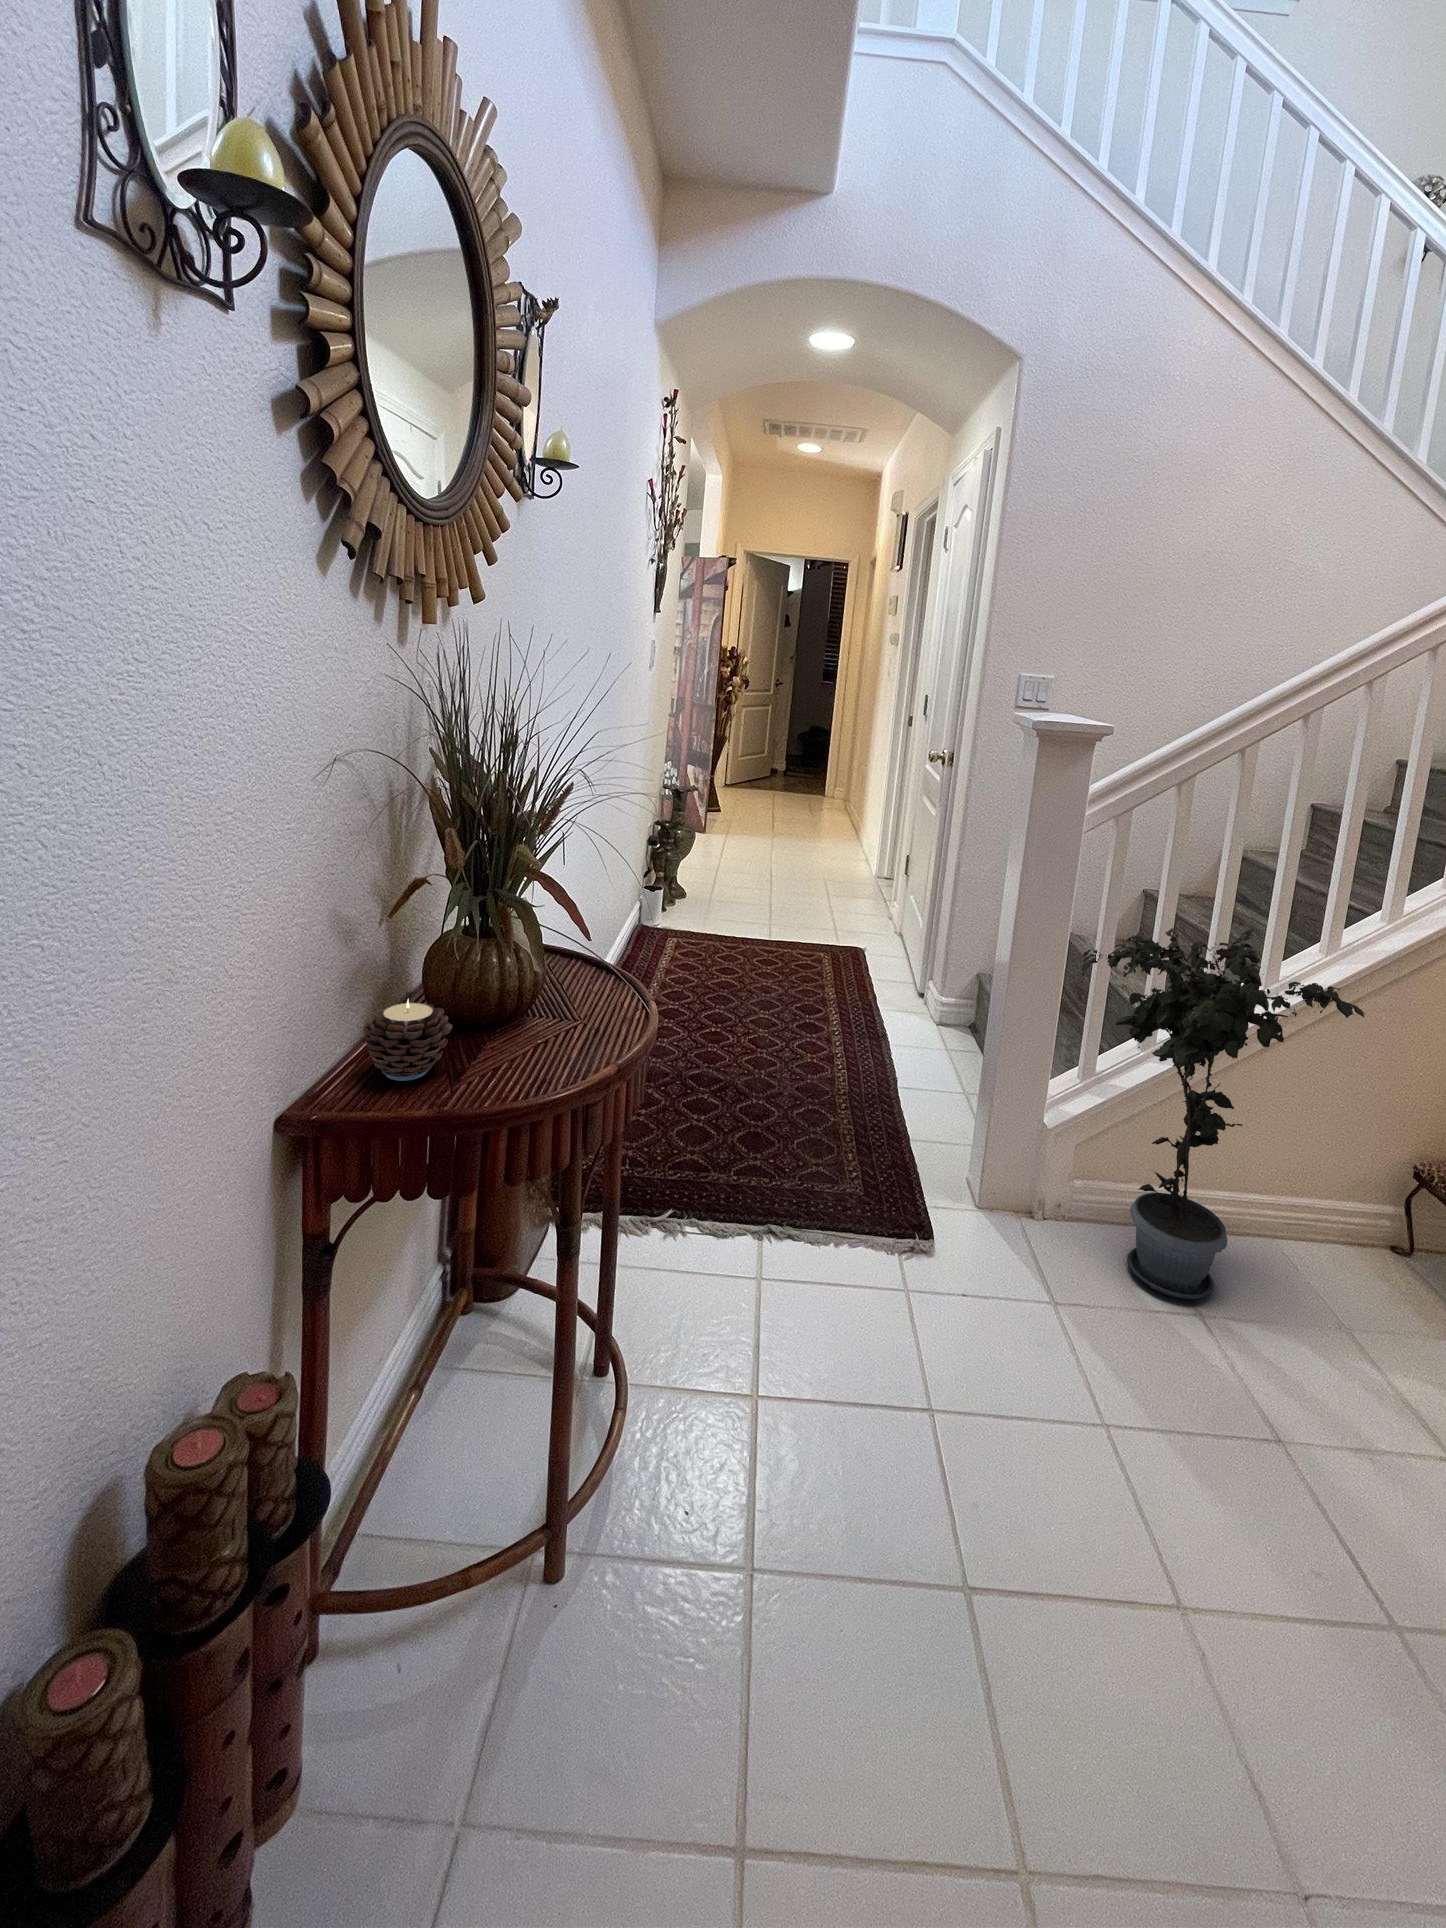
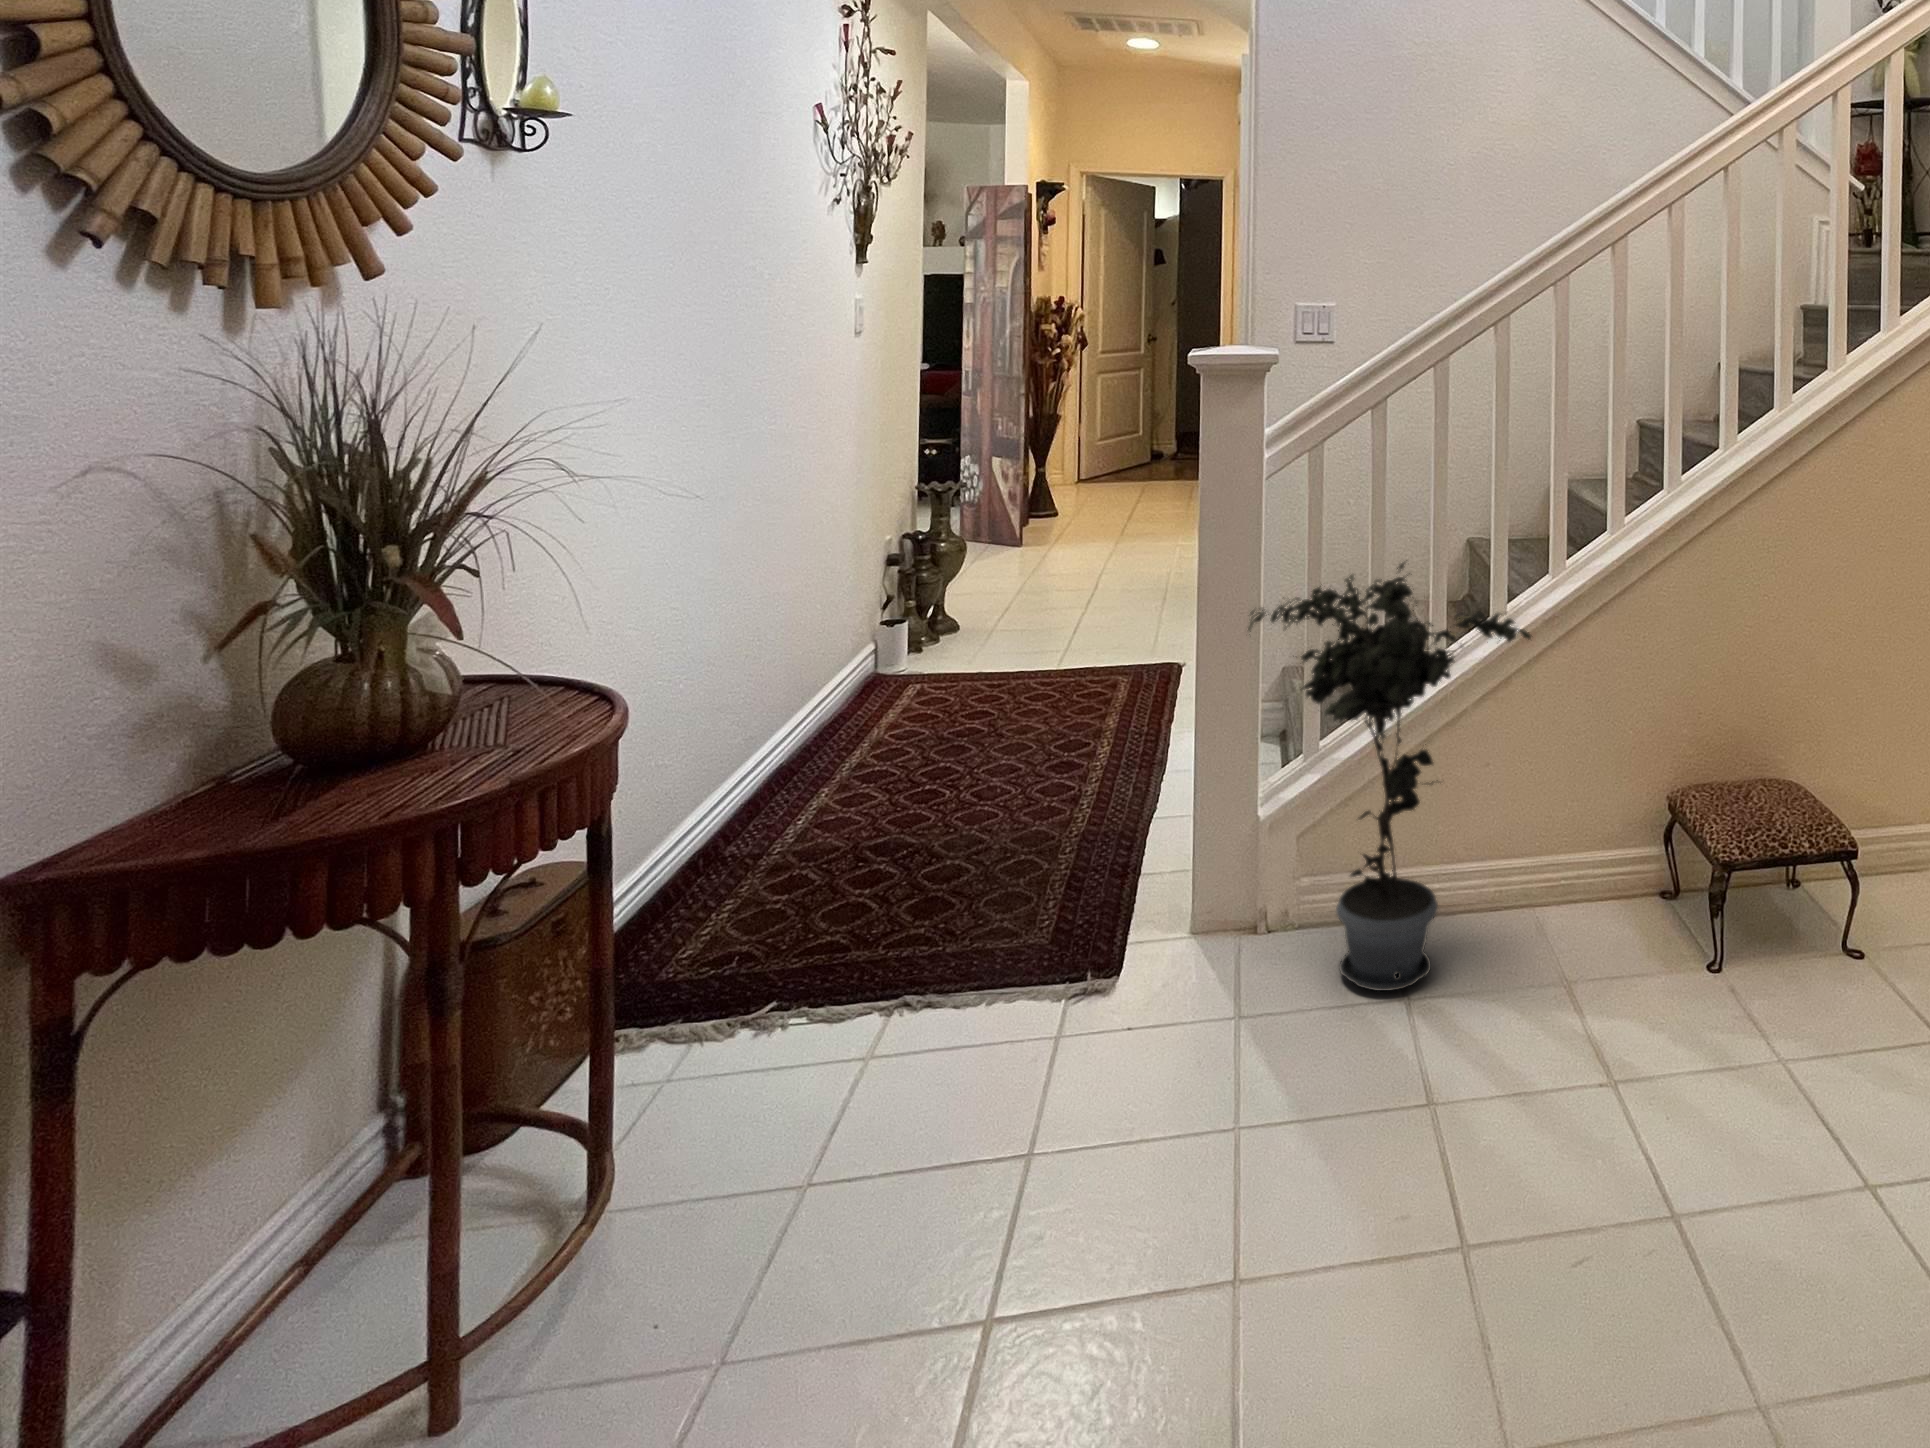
candle: present [363,999,452,1081] -> none [160,722,285,815]

